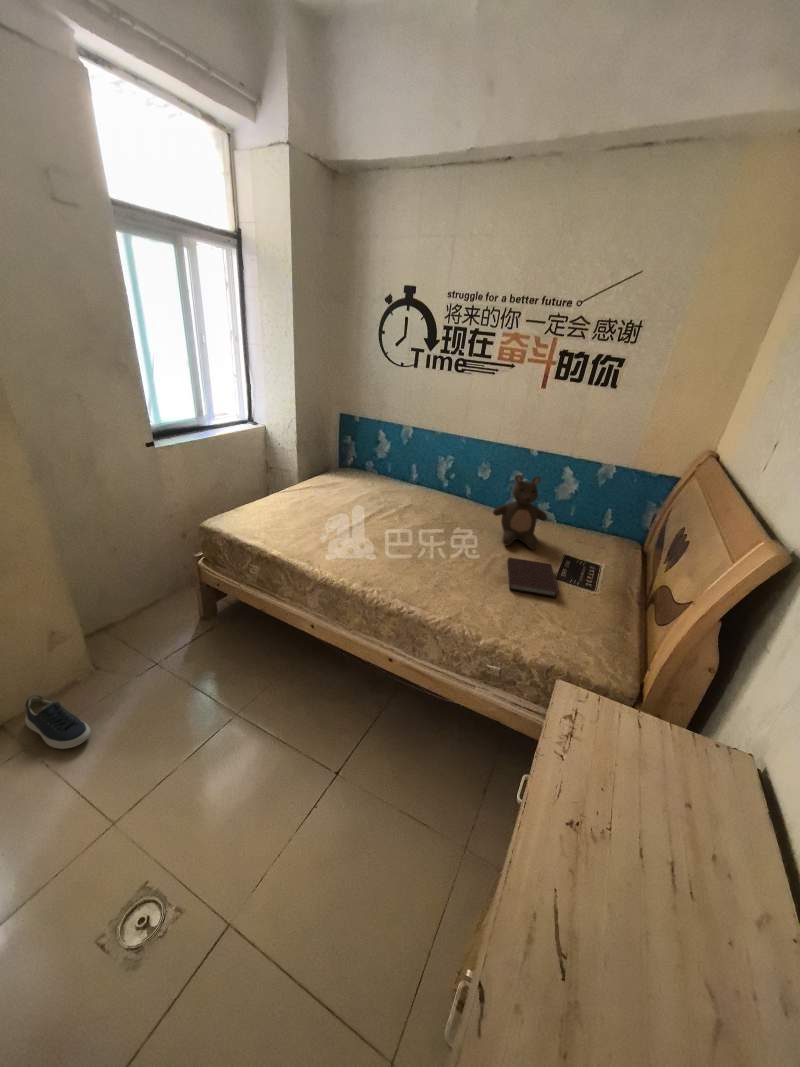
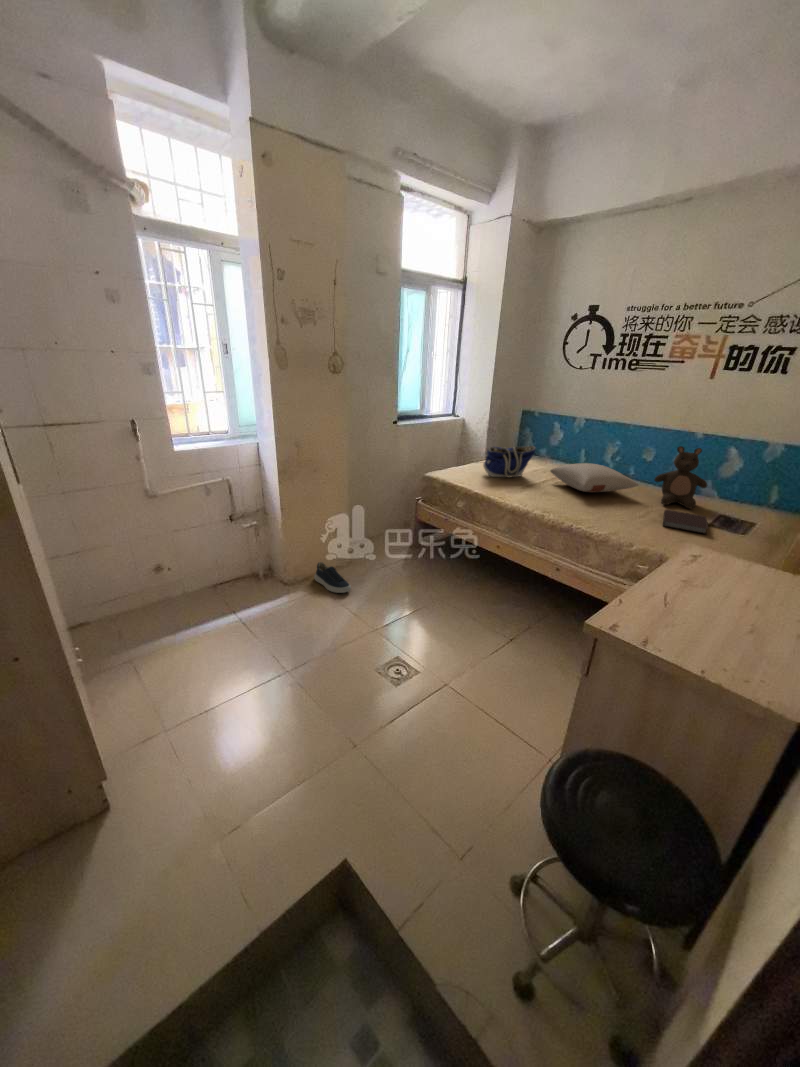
tote bag: none [287,475,355,520] -> present [483,446,536,477]
pillow: none [376,496,478,539] -> present [550,463,639,492]

